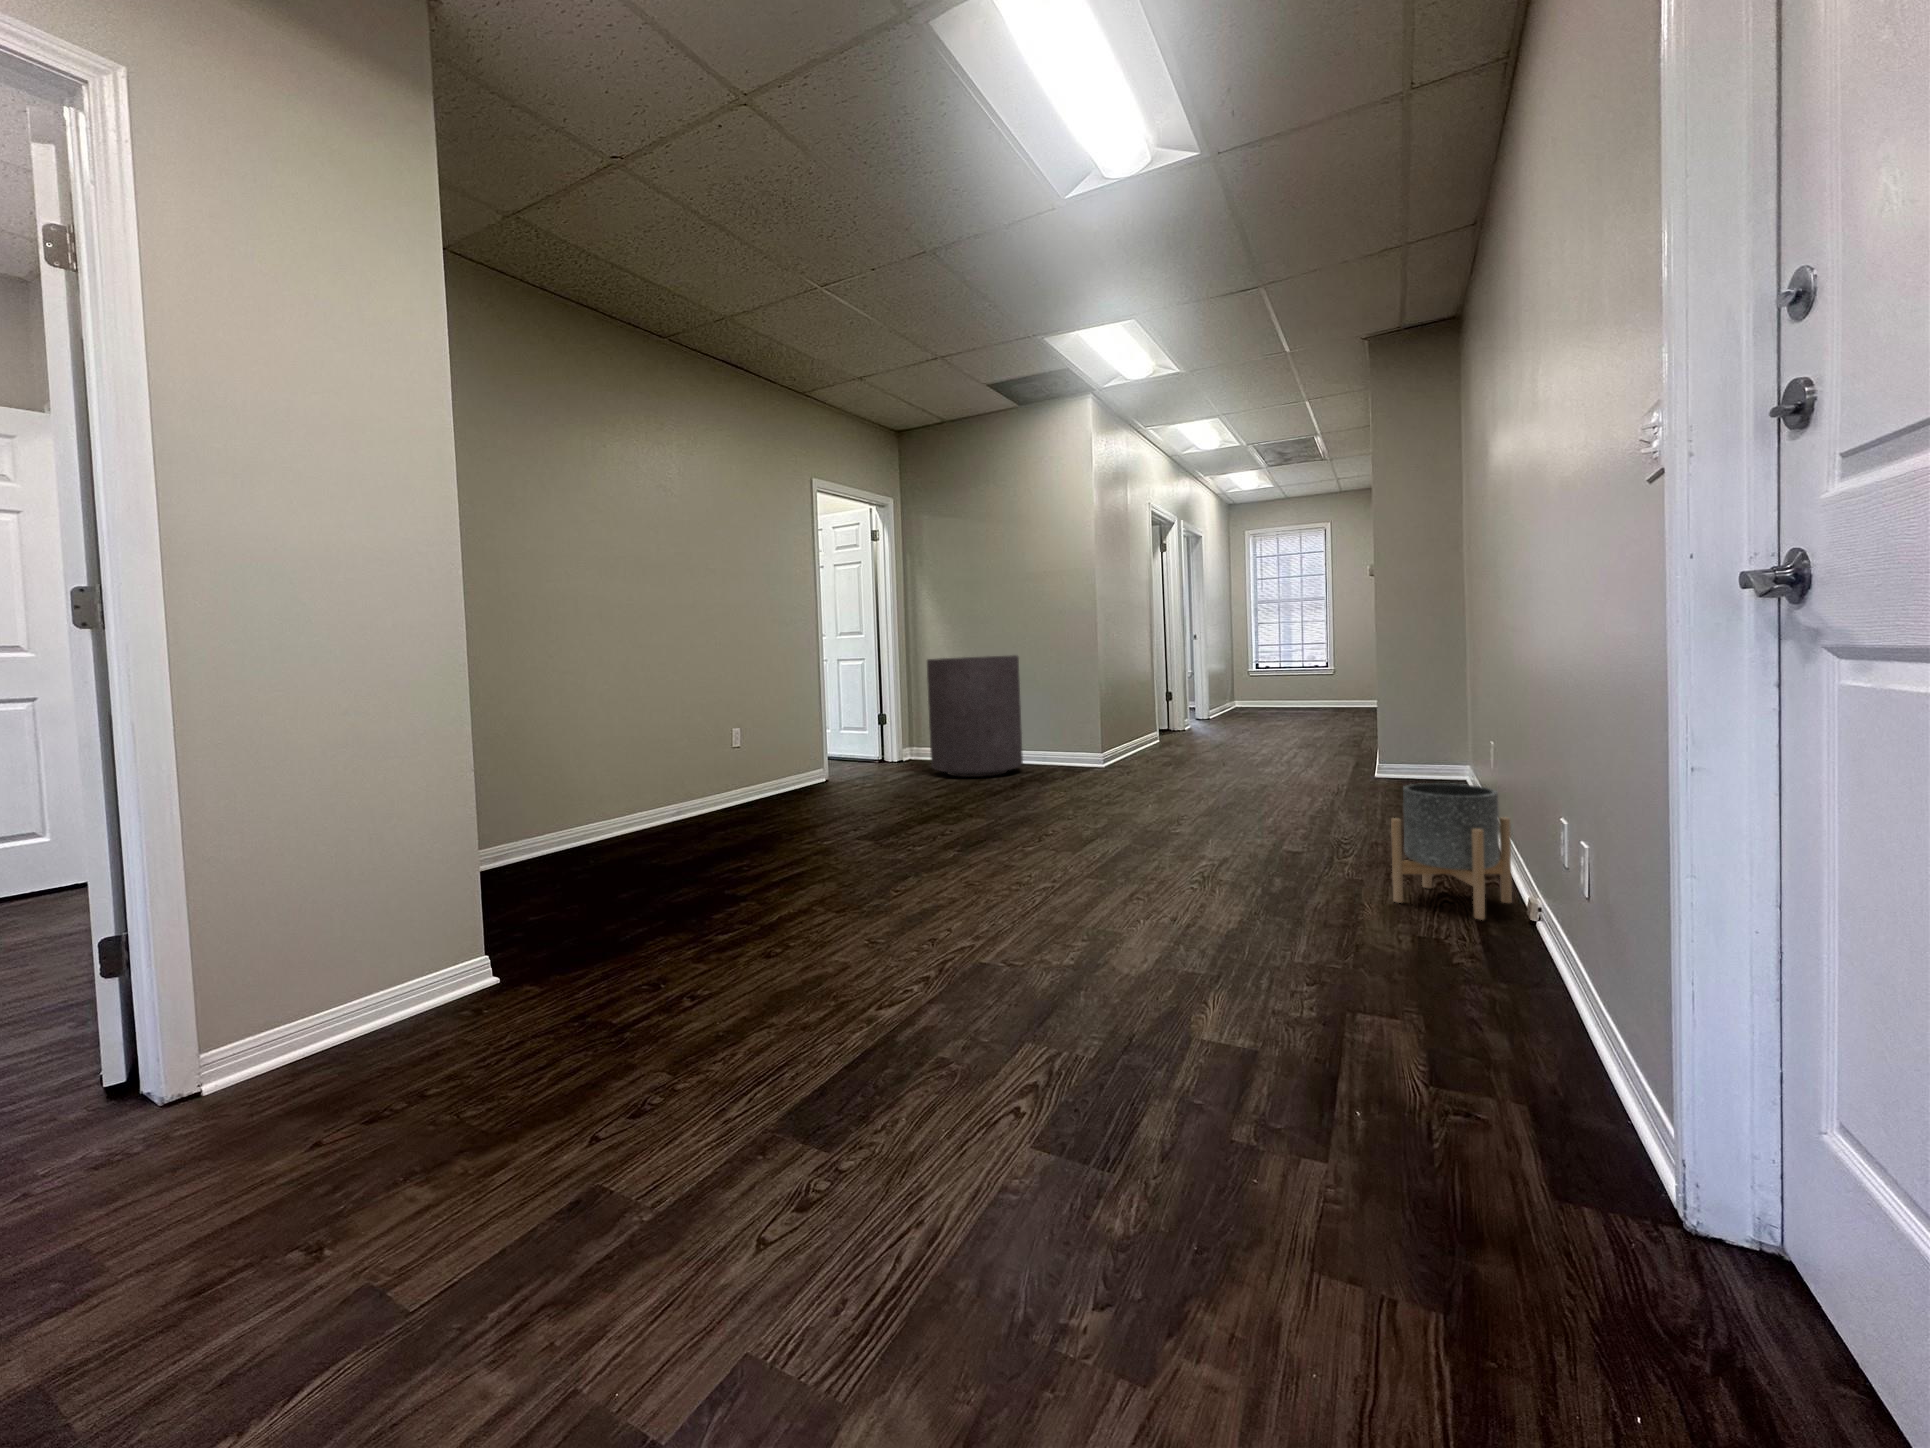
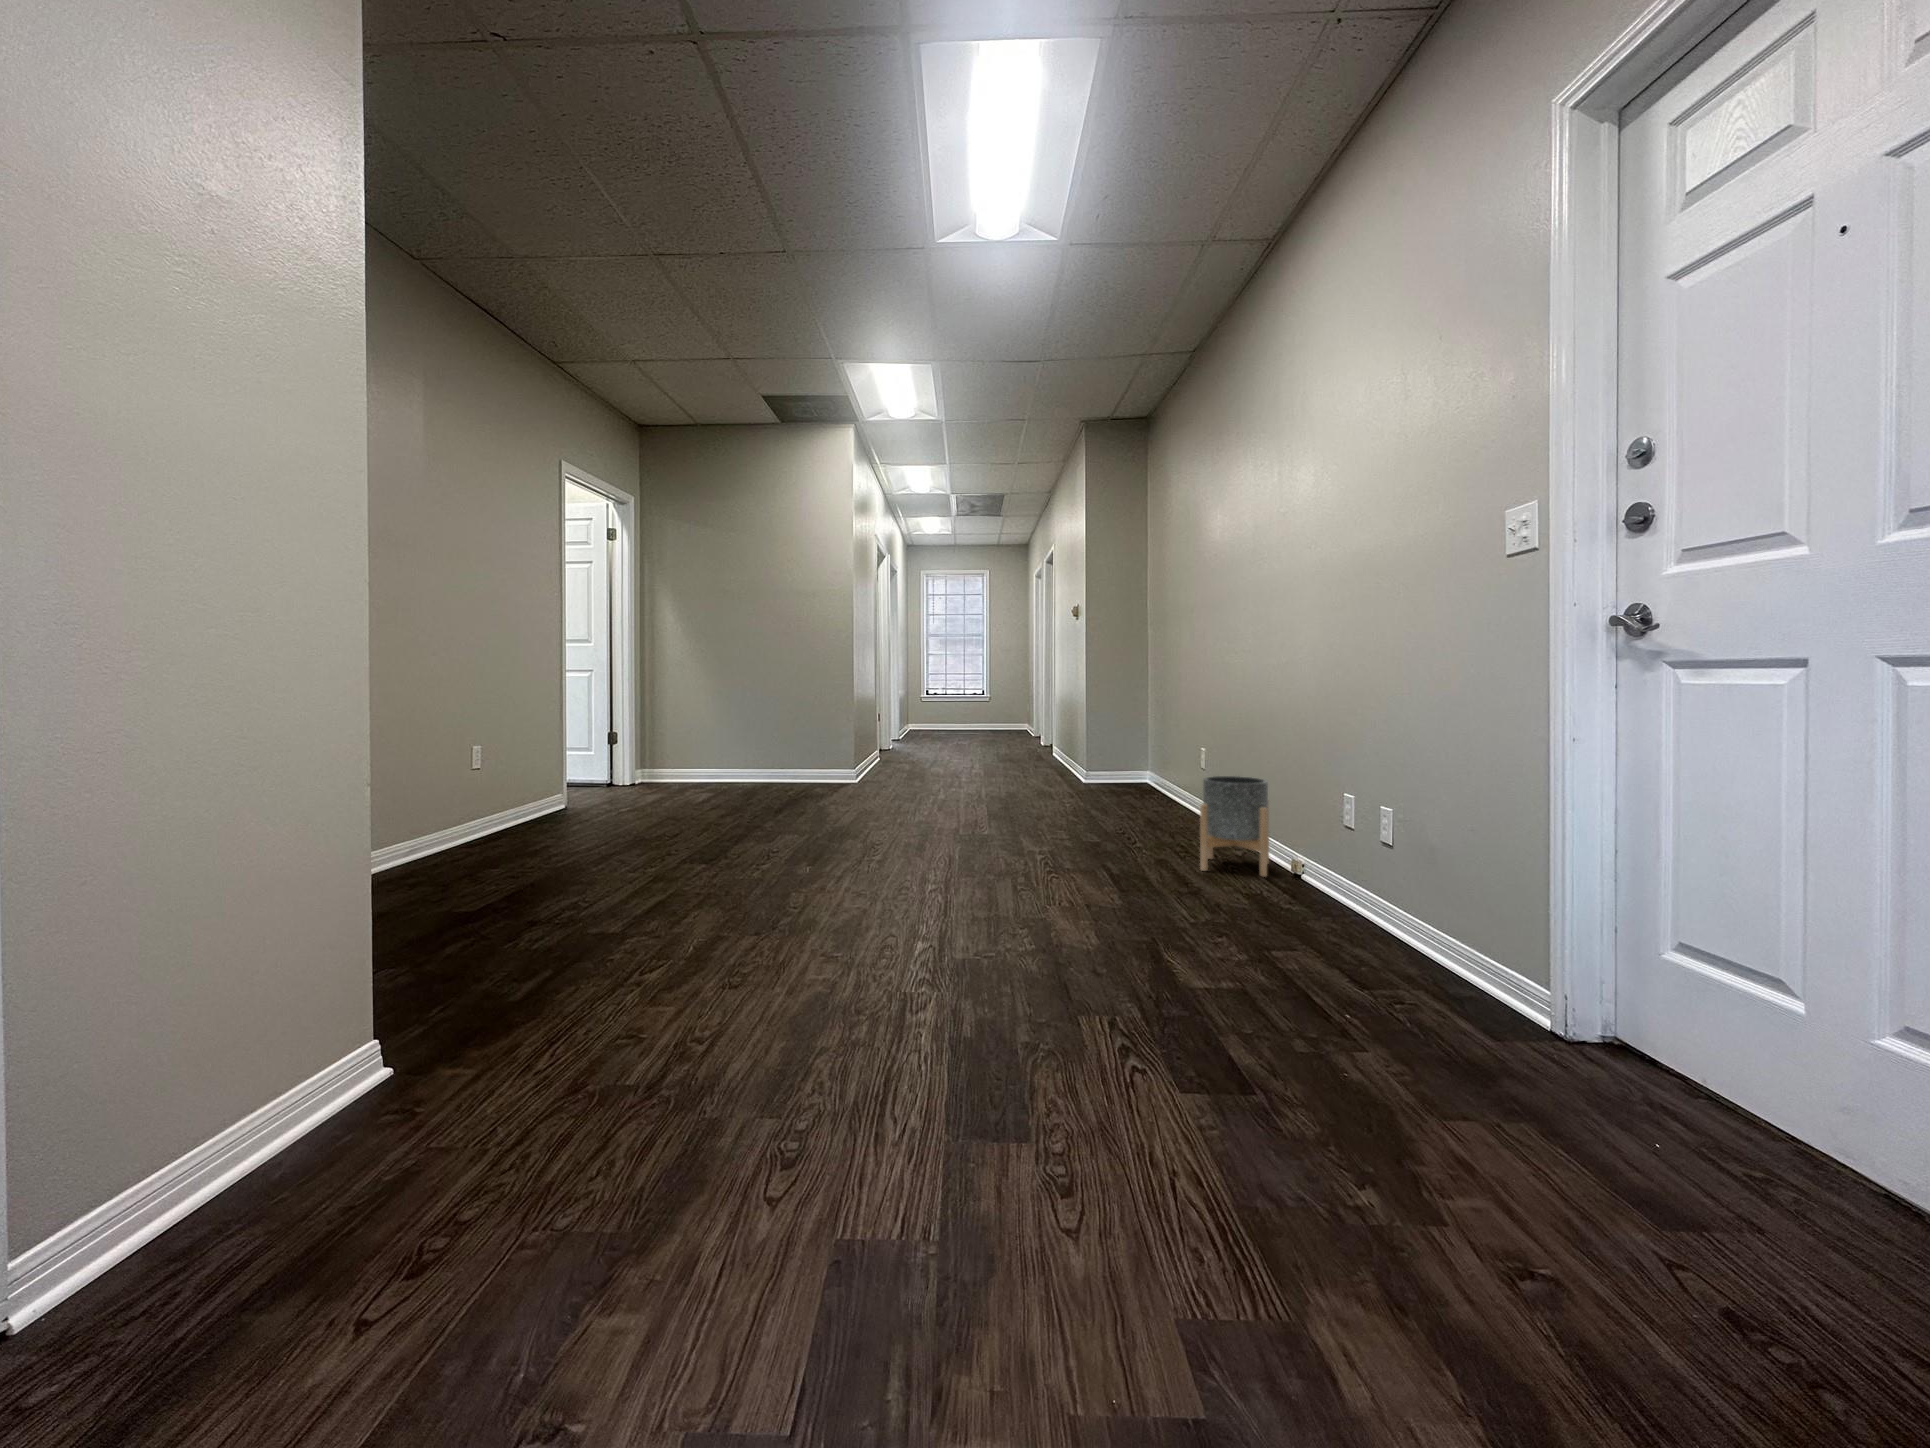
trash can: present [927,655,1023,777] -> none [681,671,780,796]

